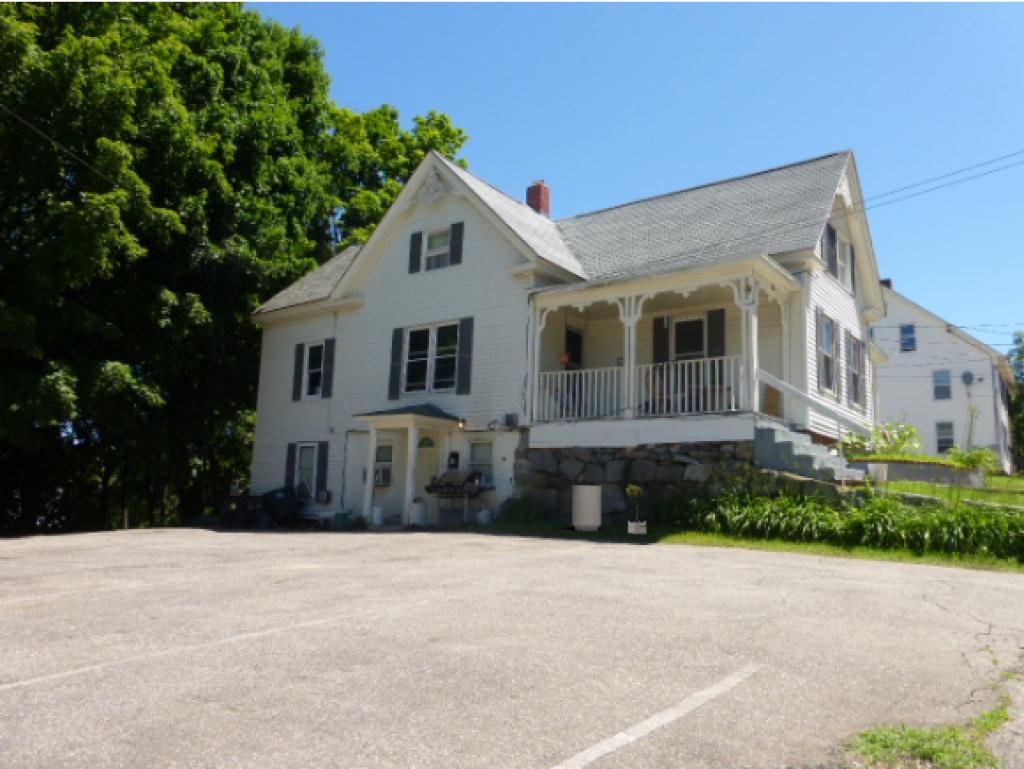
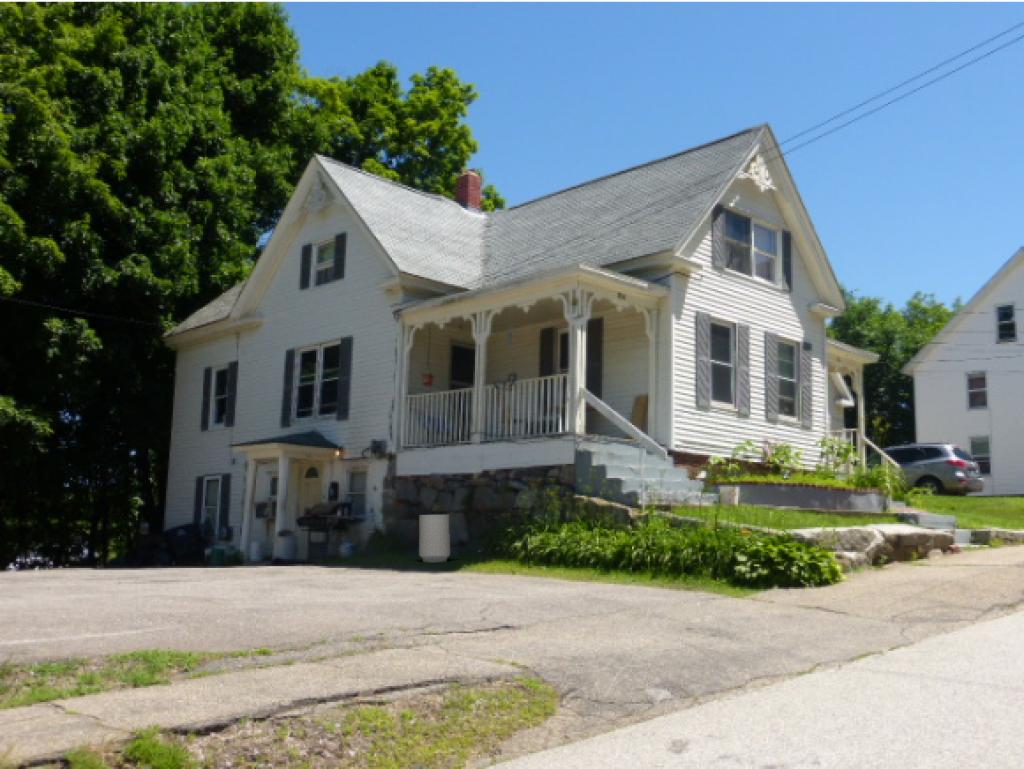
potted tree: present [626,485,646,534] -> none [462,512,484,564]

